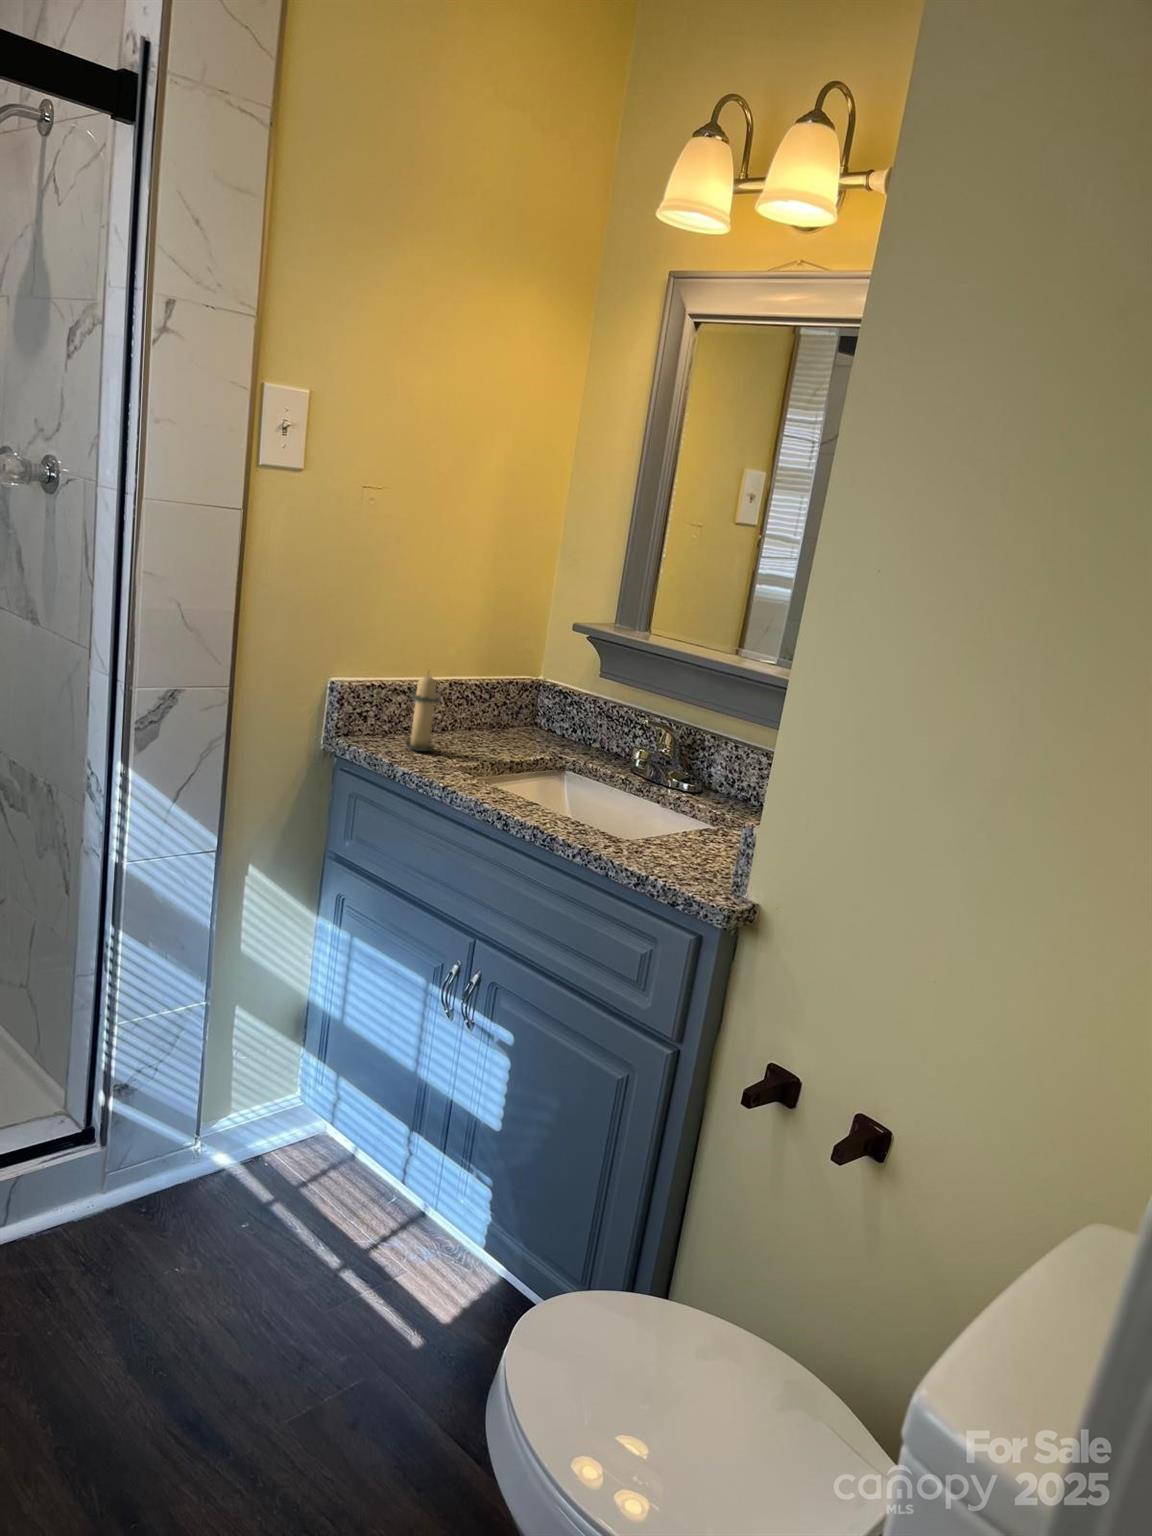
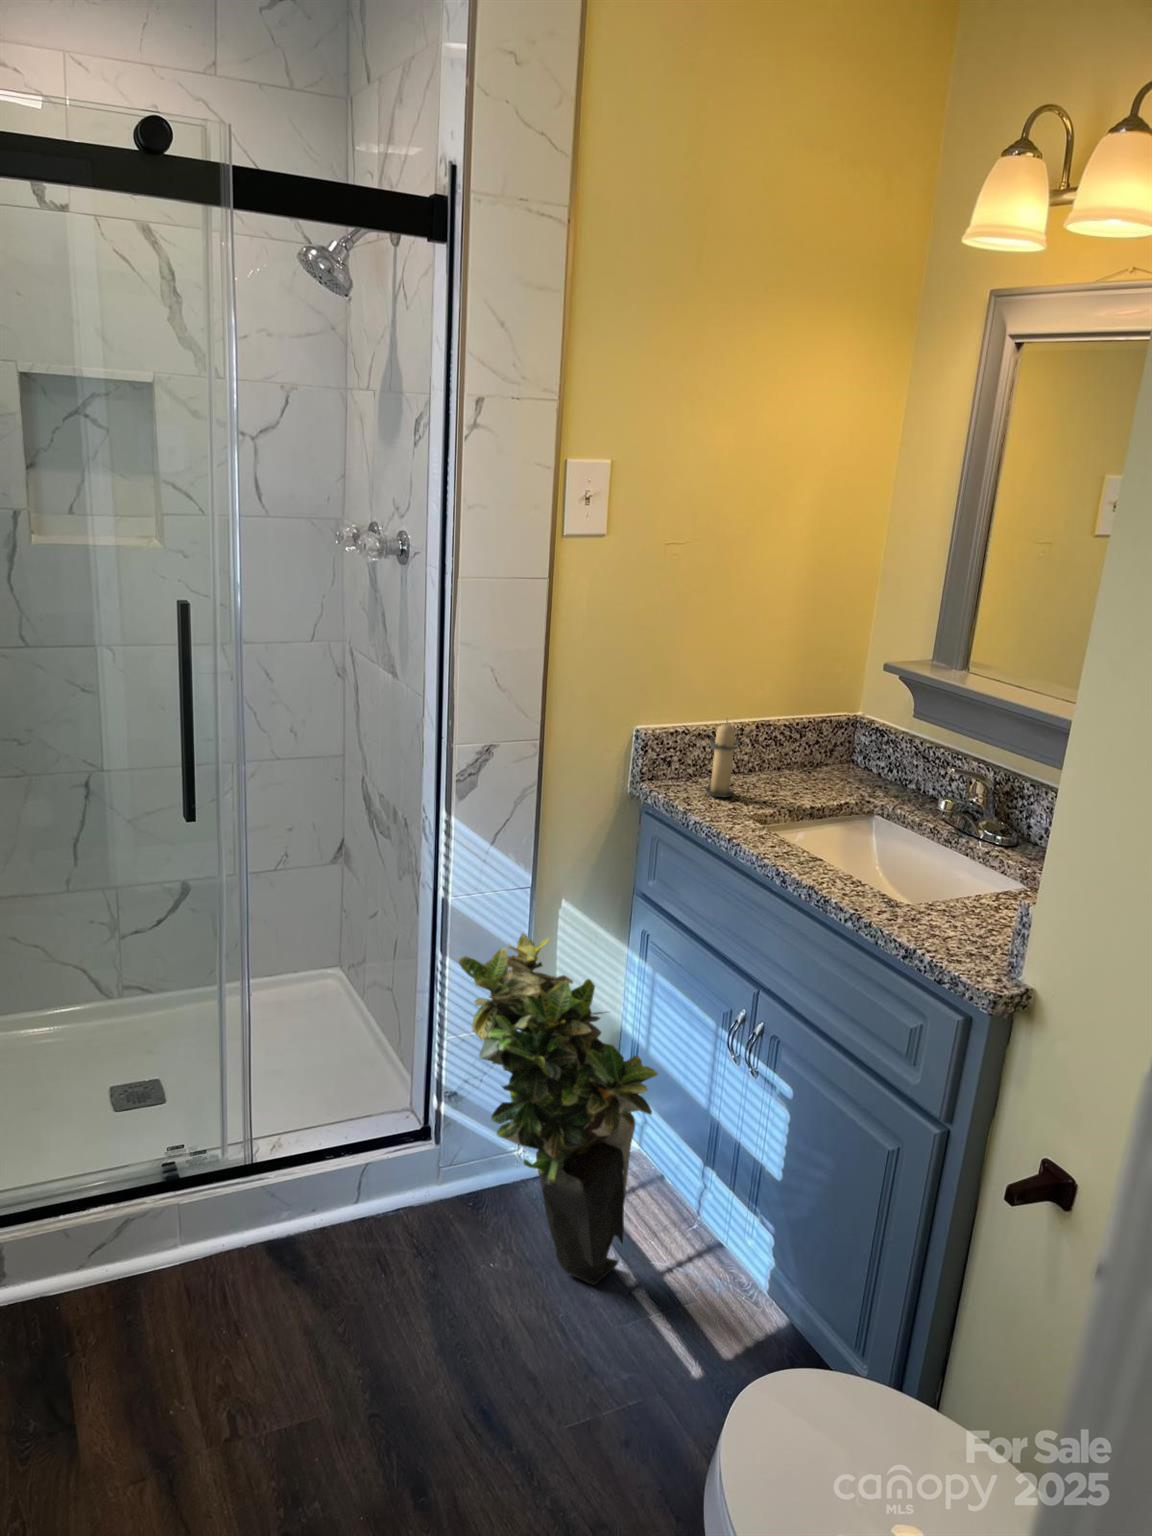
potted plant: none [142,899,366,1272] -> present [458,933,658,1285]

